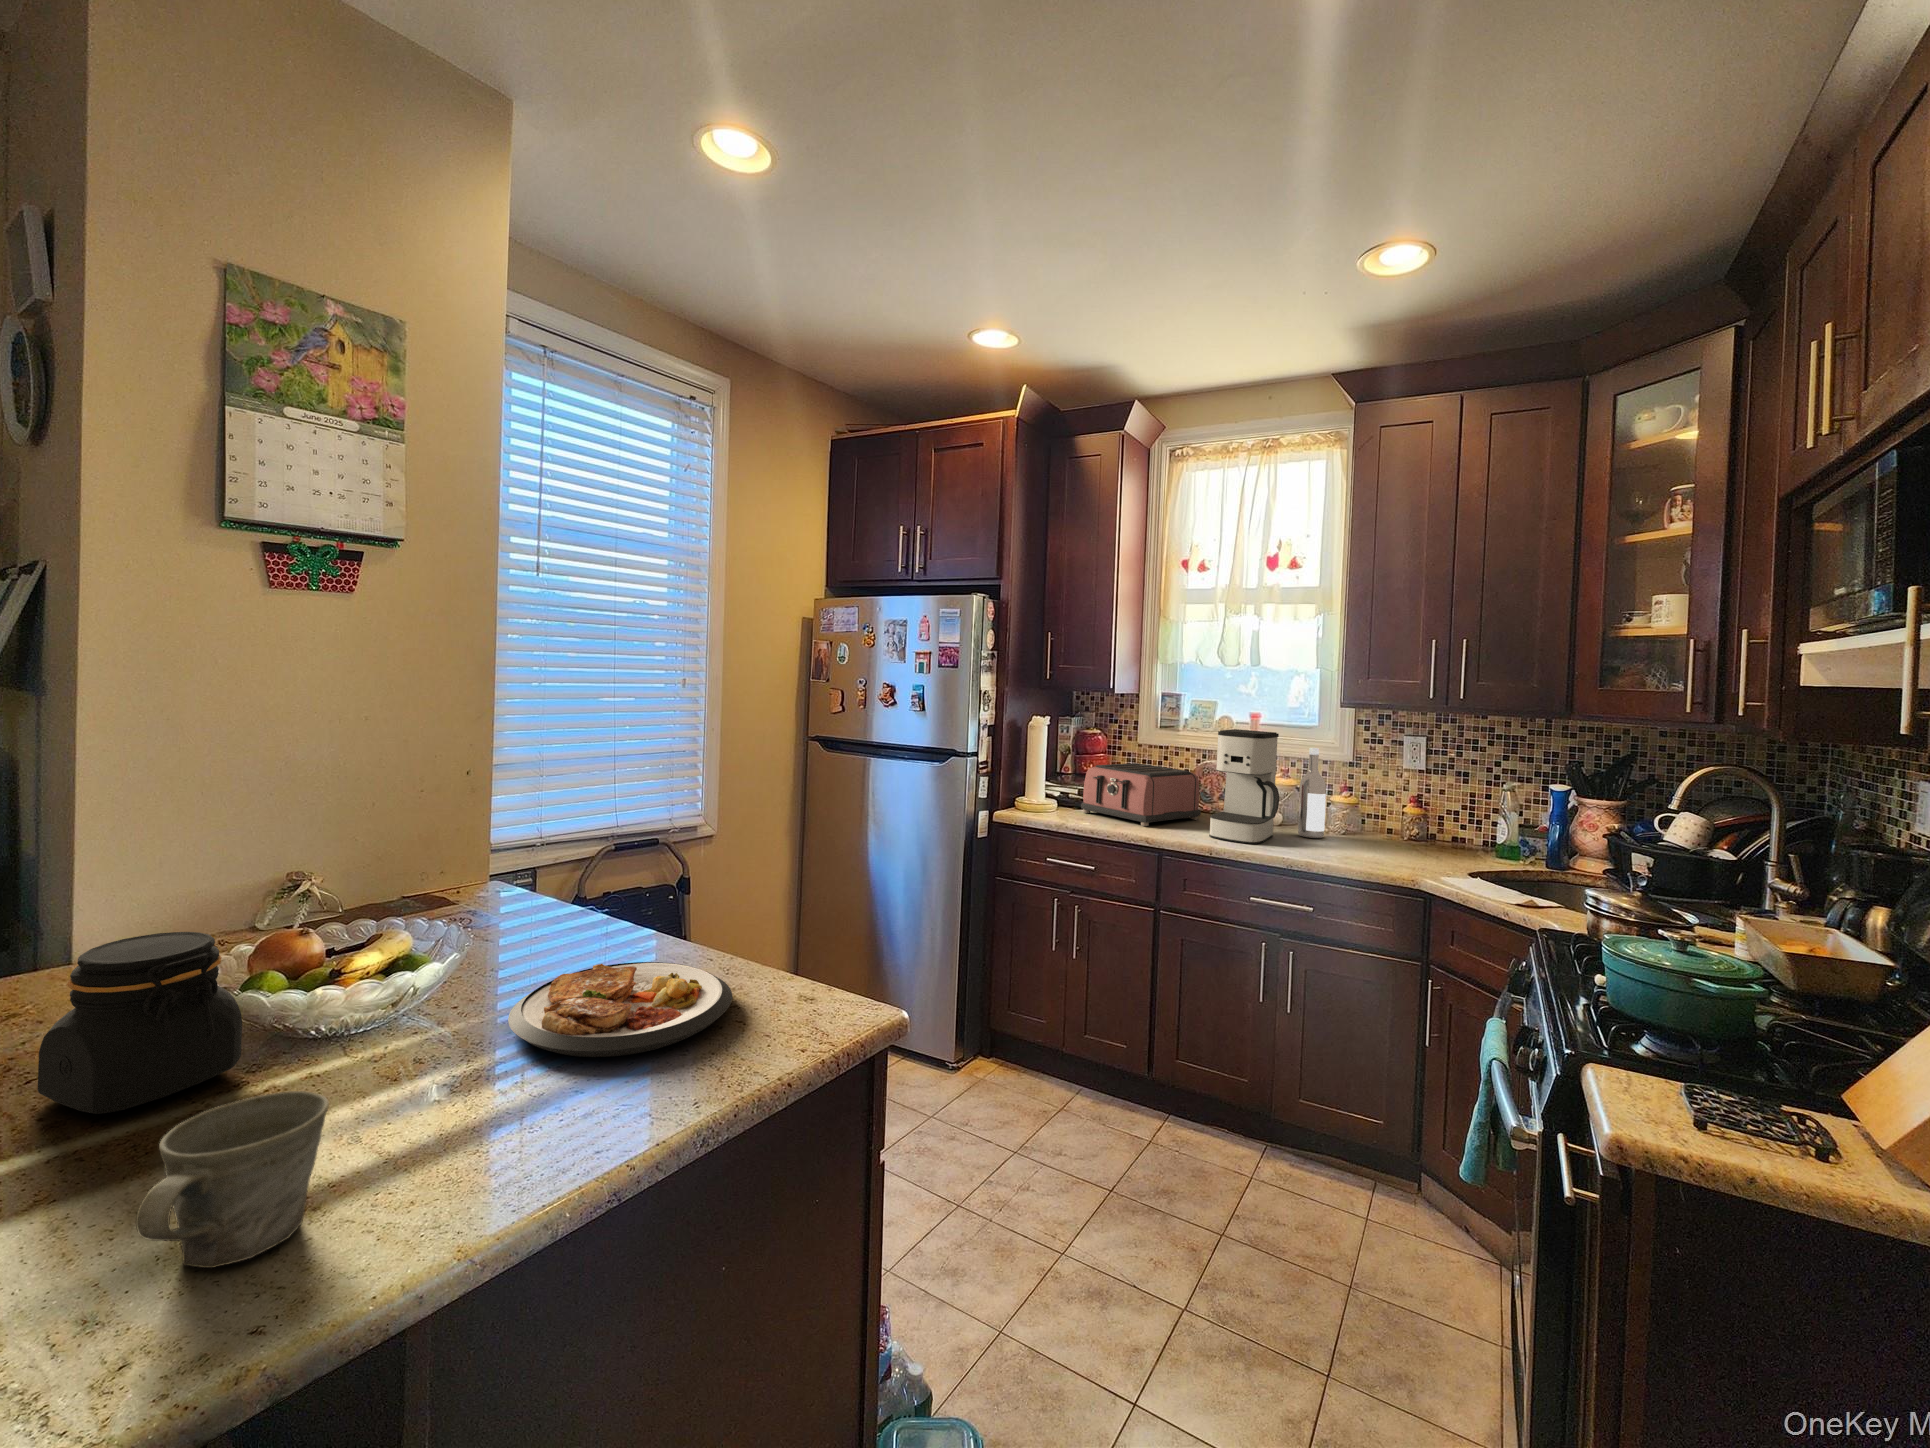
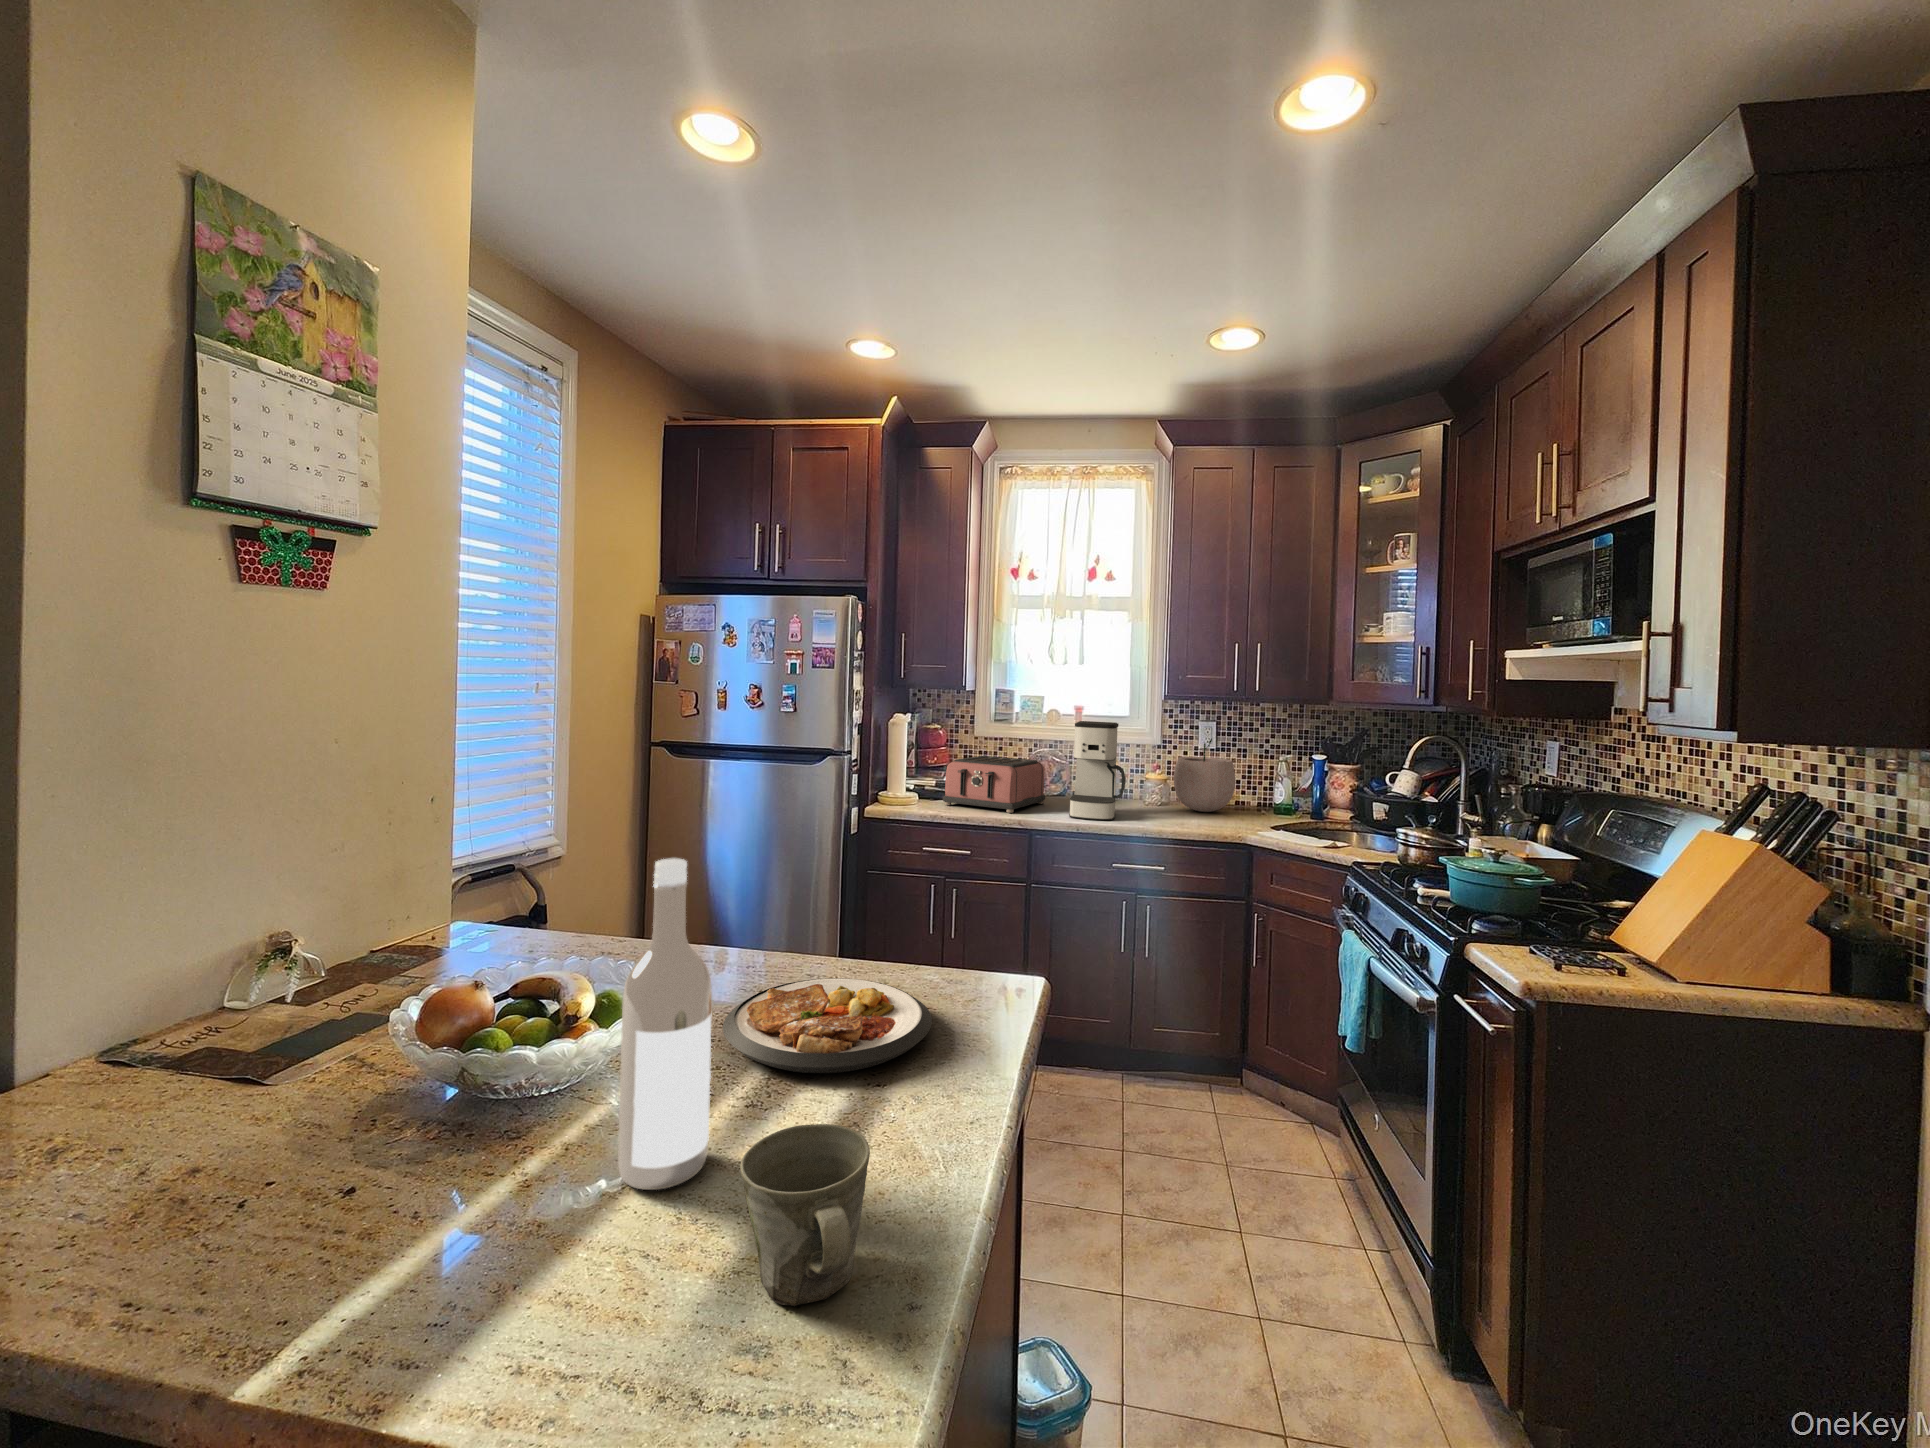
wine bottle: present [1298,748,1326,838] -> present [618,858,712,1190]
plant pot: none [1356,753,1438,845] -> present [1174,738,1235,812]
jar: present [38,932,242,1114] -> none [329,1008,539,1230]

